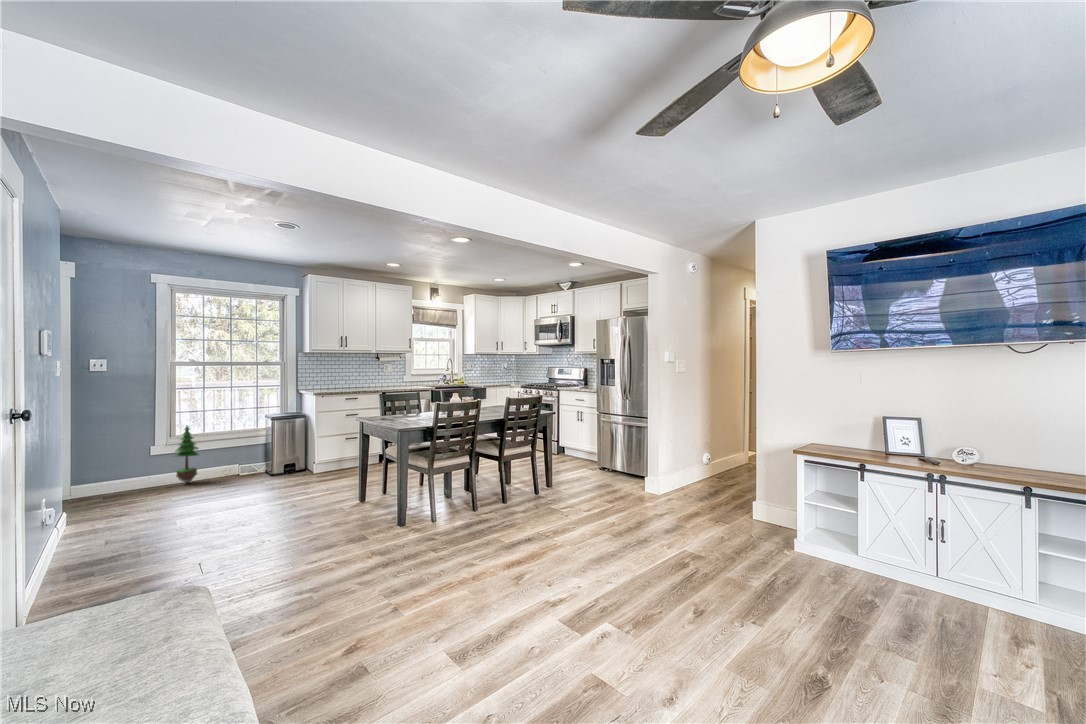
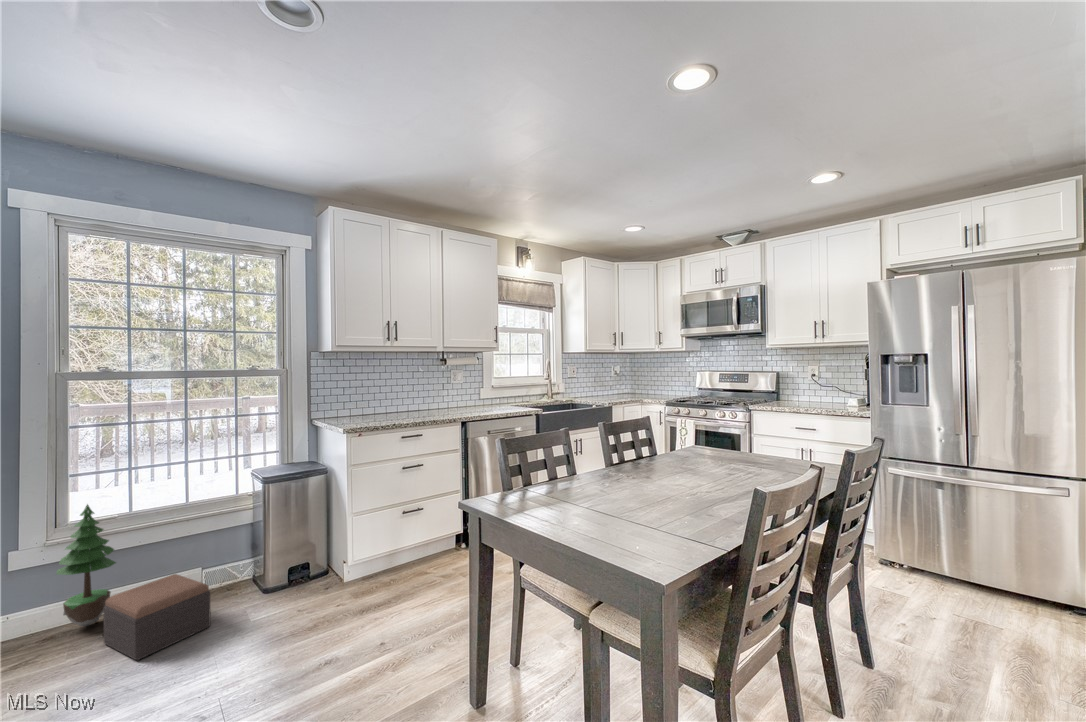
footstool: none [197,461,246,491] -> present [104,574,211,660]

